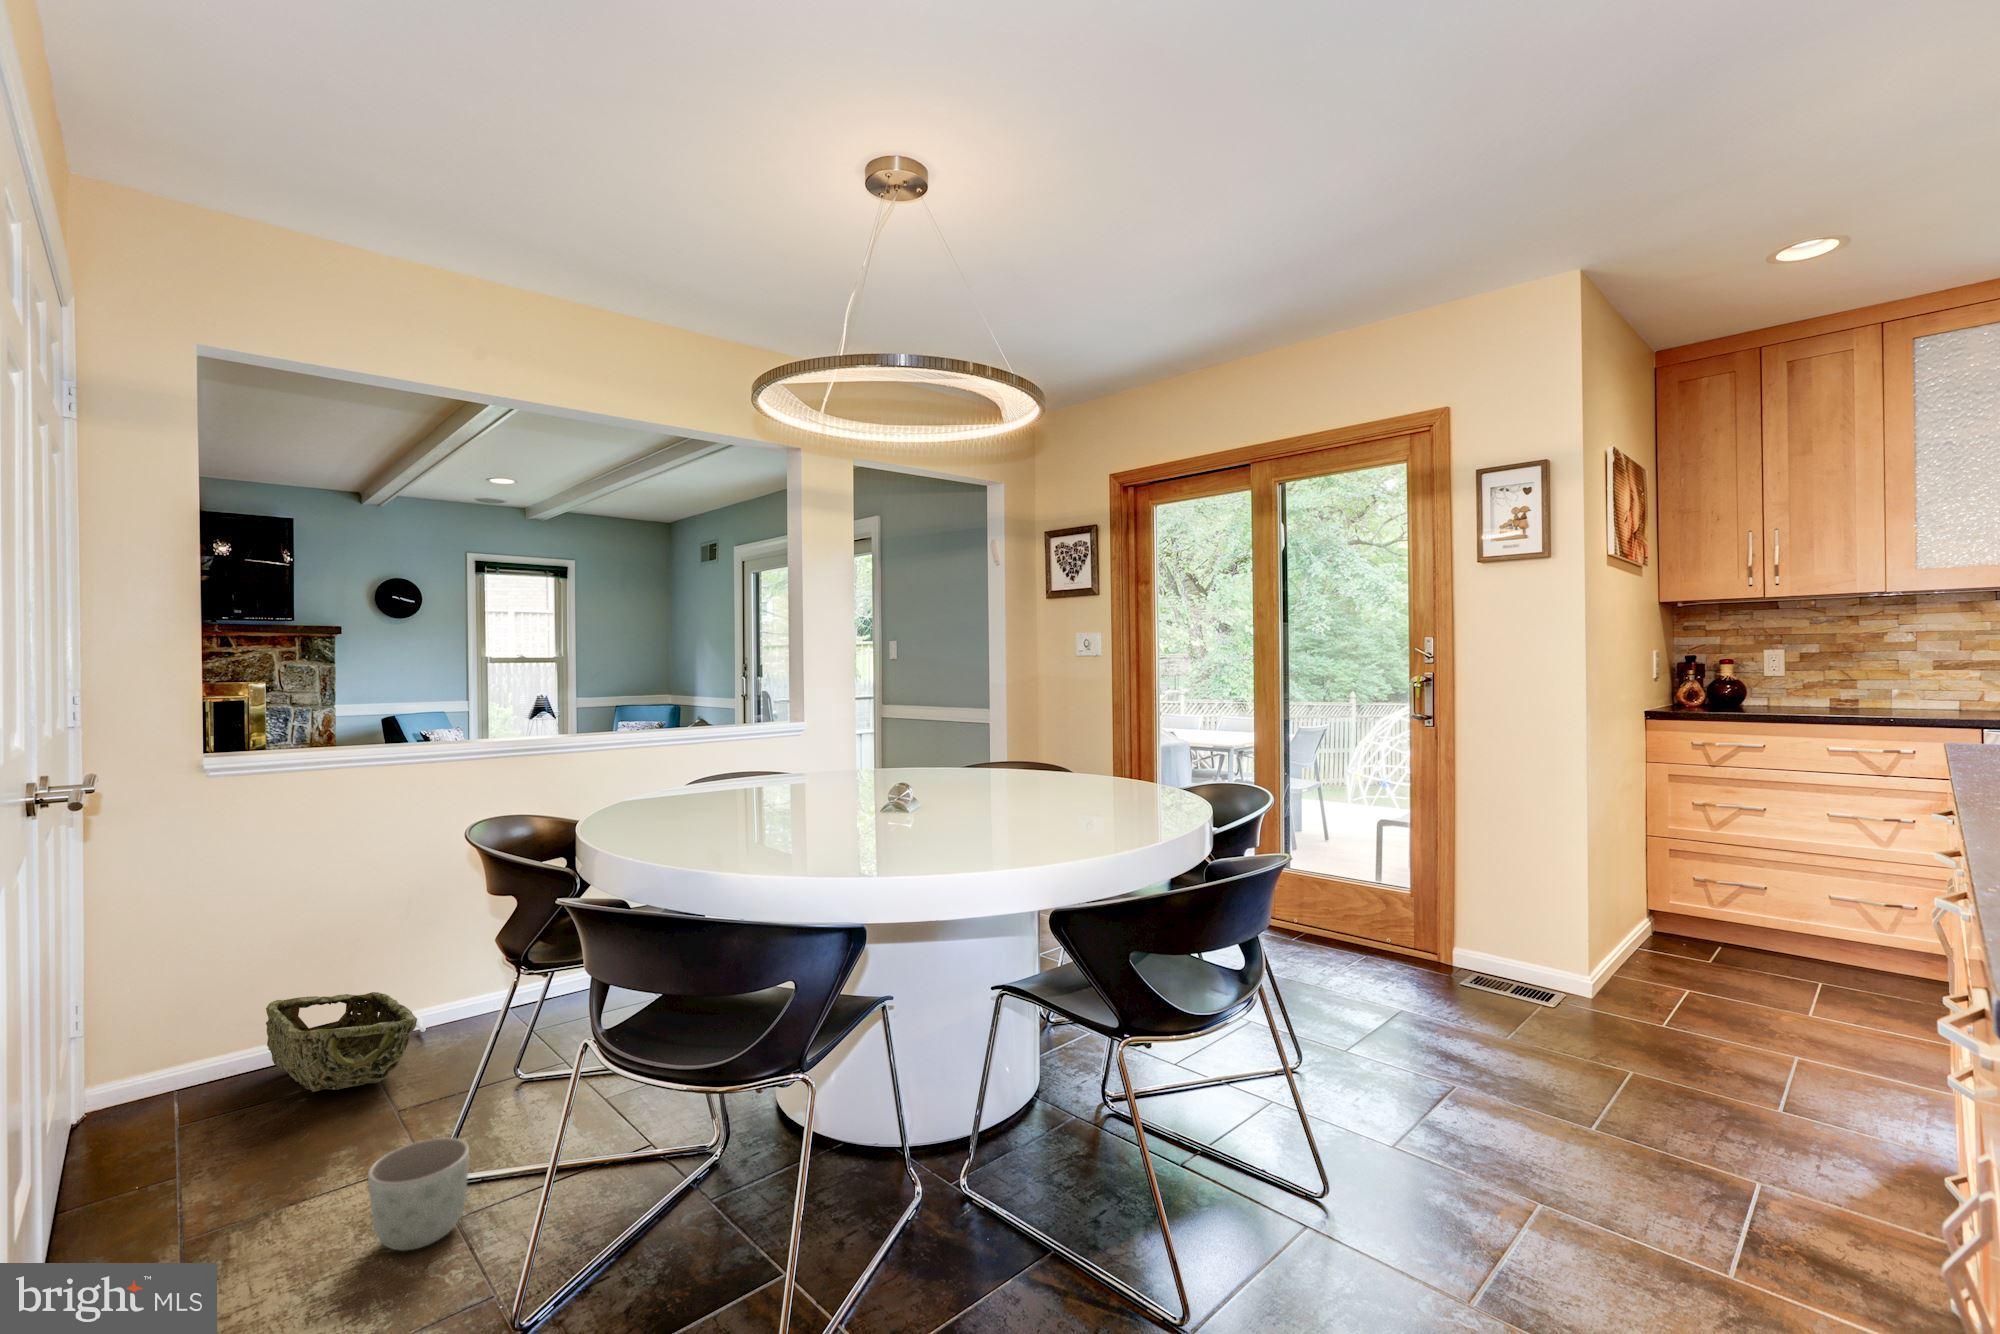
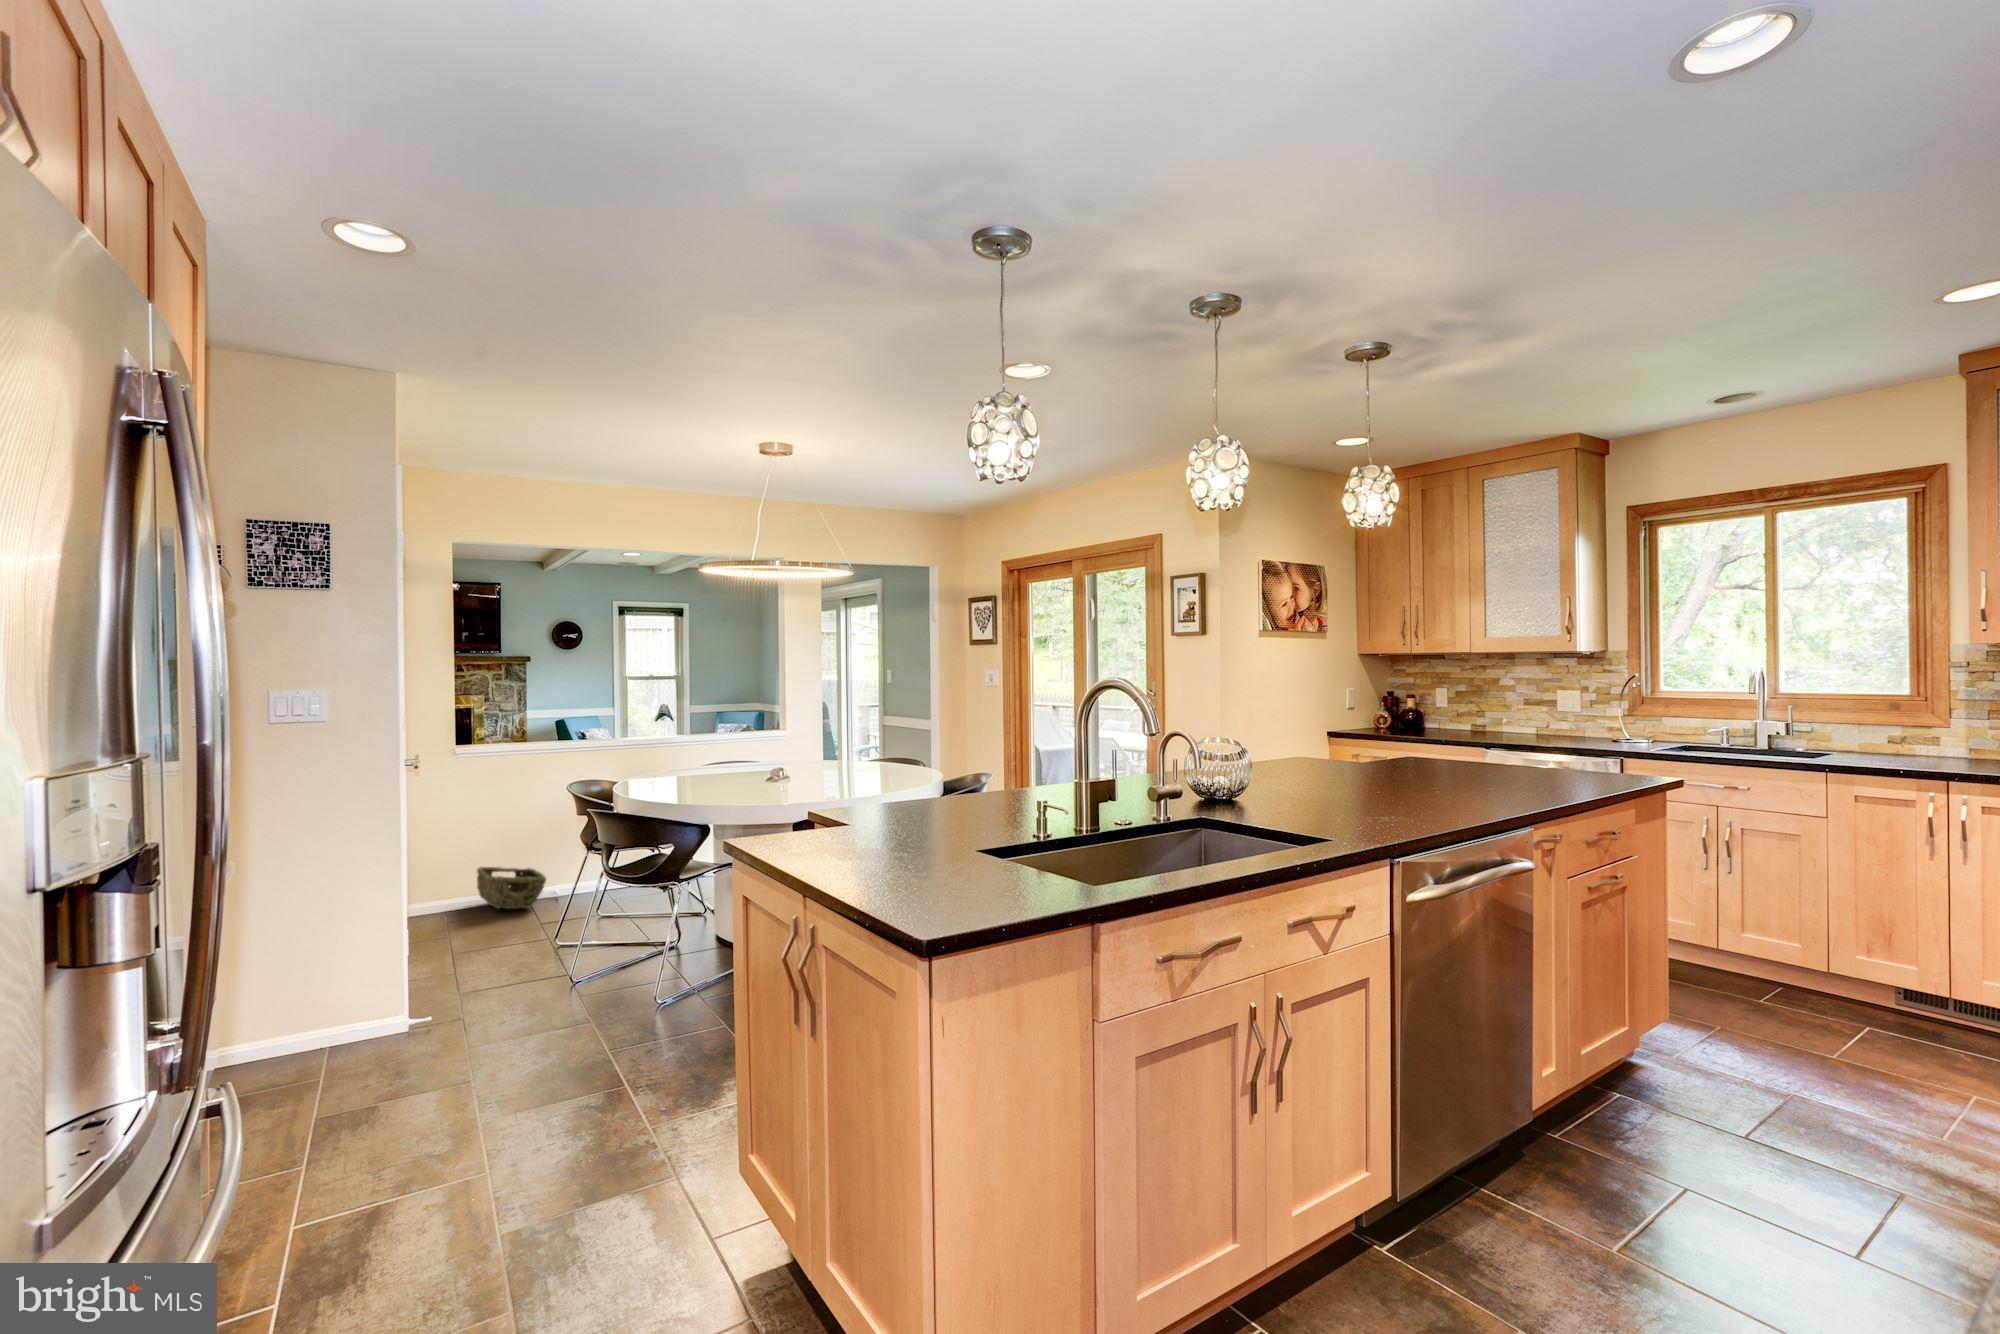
planter: present [368,1138,469,1251] -> none [513,915,556,956]

